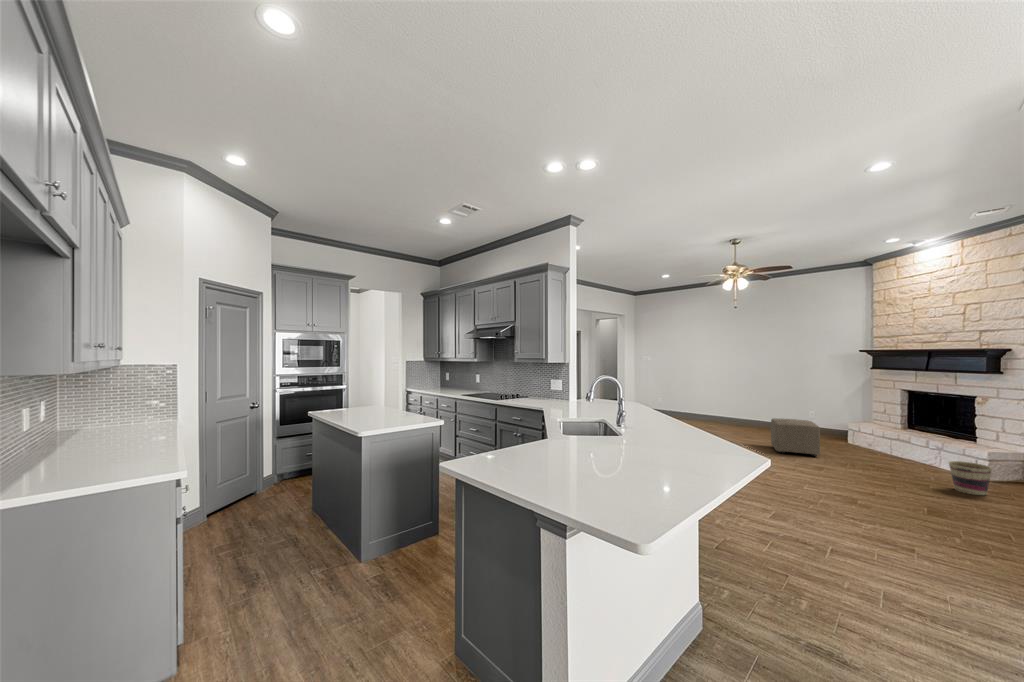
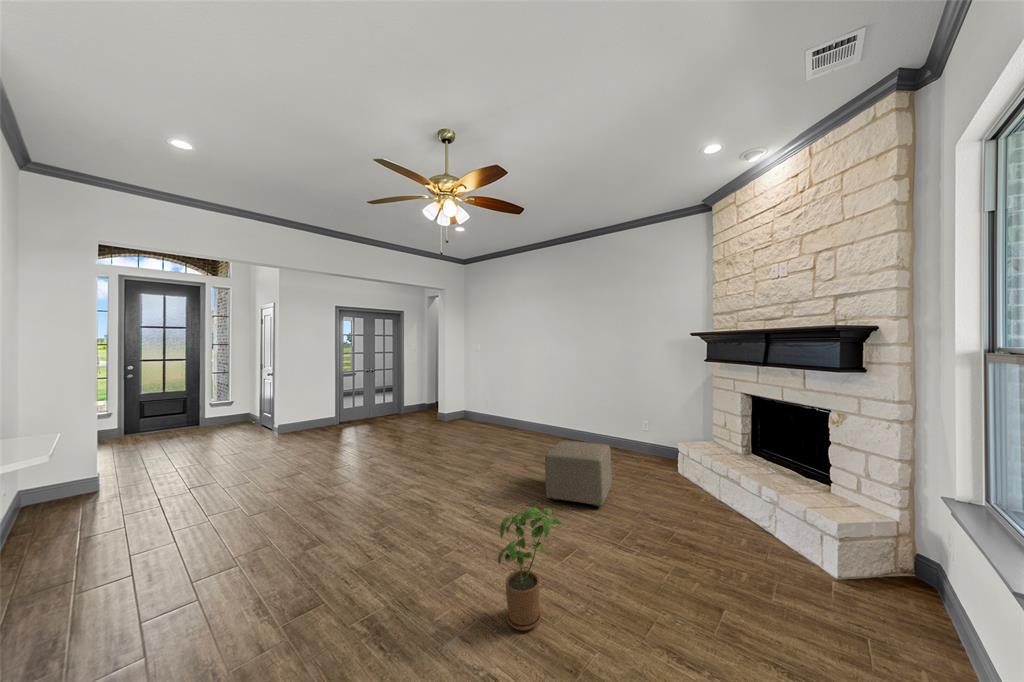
house plant: none [818,432,858,489] -> present [498,508,563,631]
basket: present [949,461,992,495] -> none [748,553,822,642]

